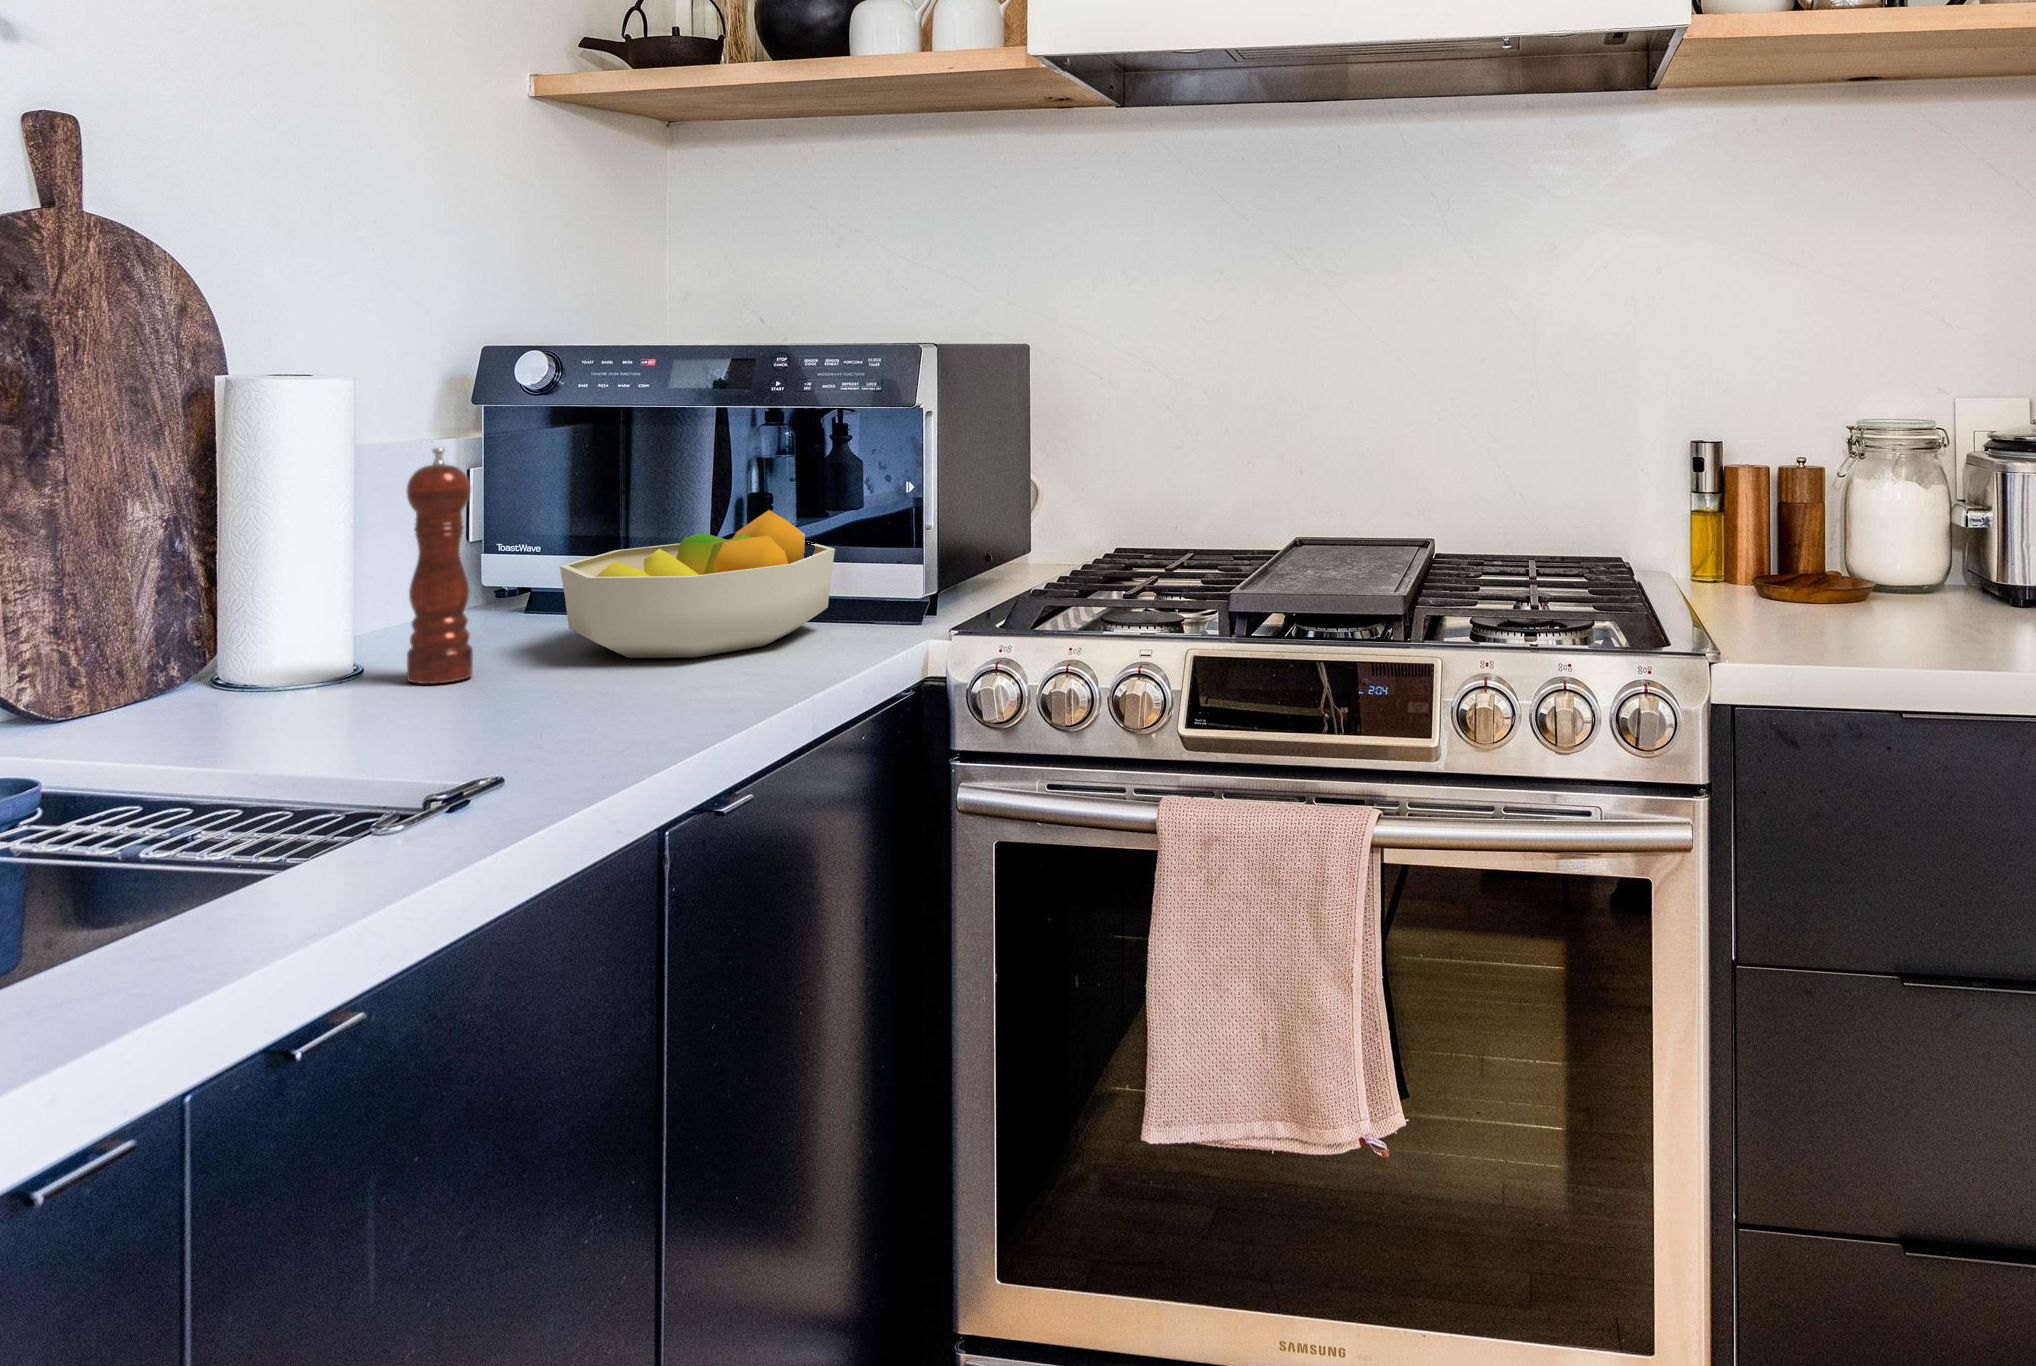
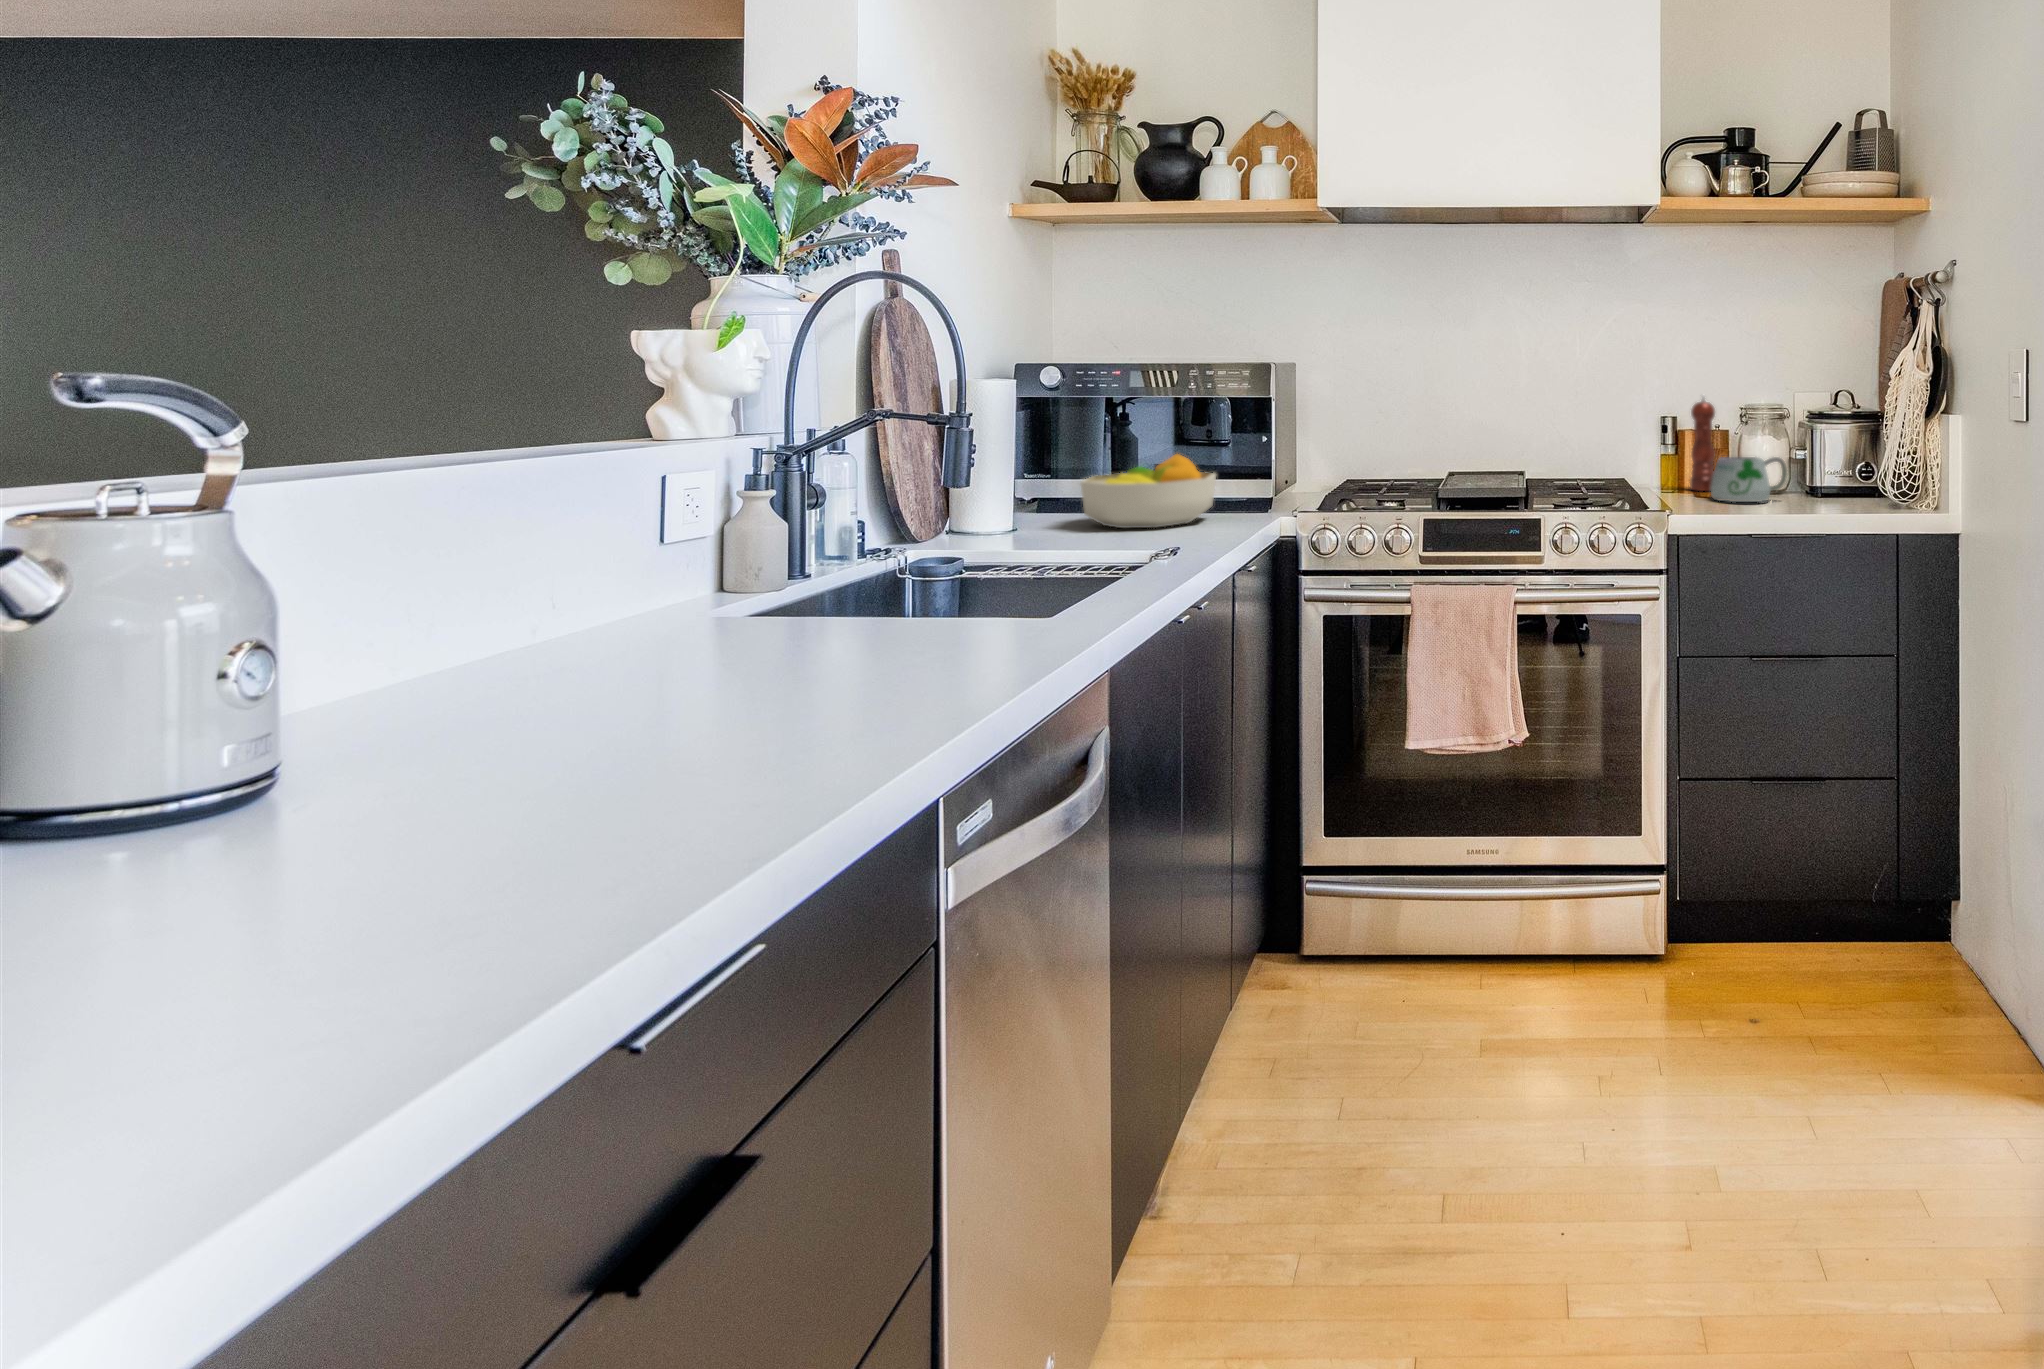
pepper mill: present [407,448,473,684] -> present [1690,396,1715,491]
mug: none [1796,531,1963,637] -> present [1711,457,1787,503]

